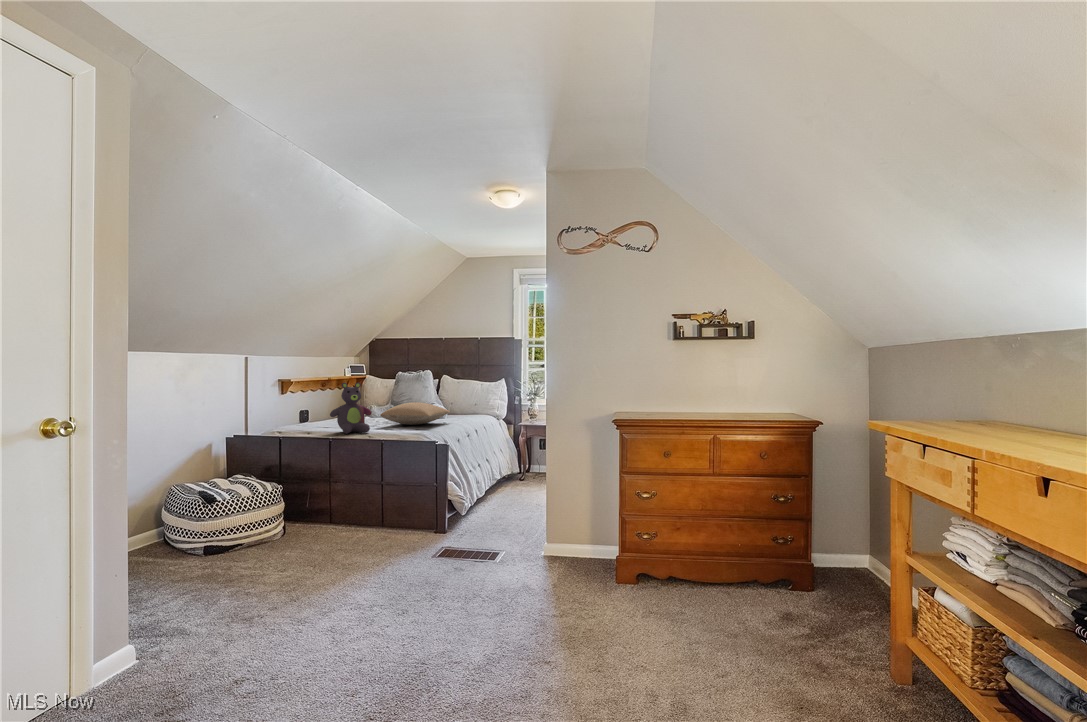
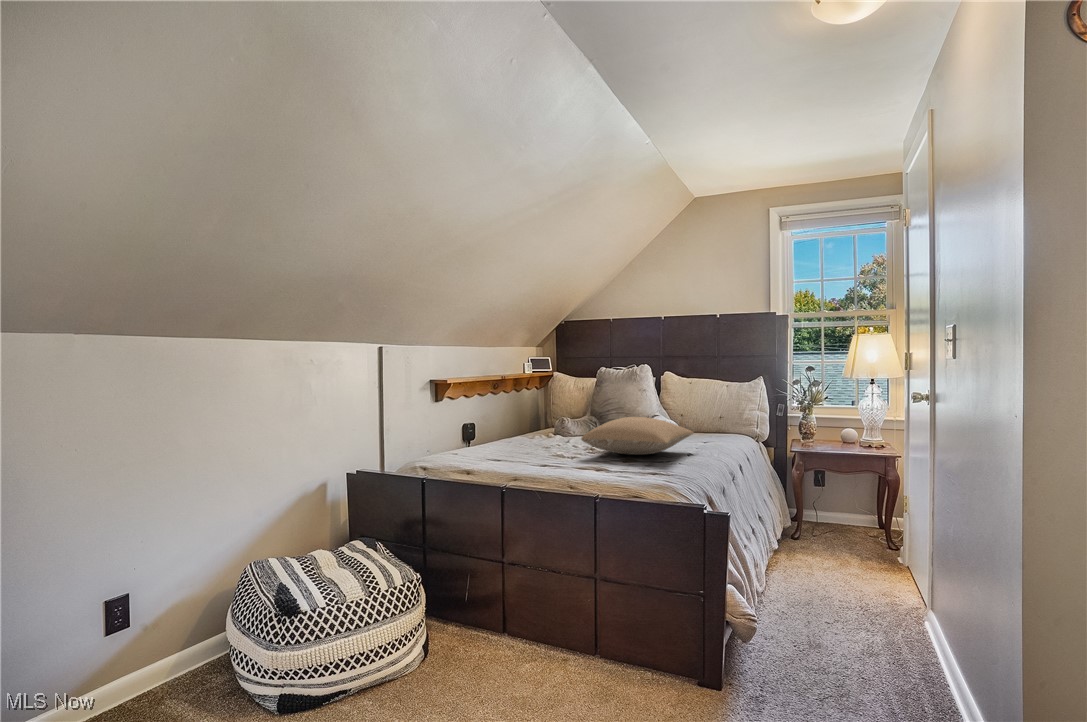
stuffed bear: present [330,383,372,434] -> none [501,385,569,475]

